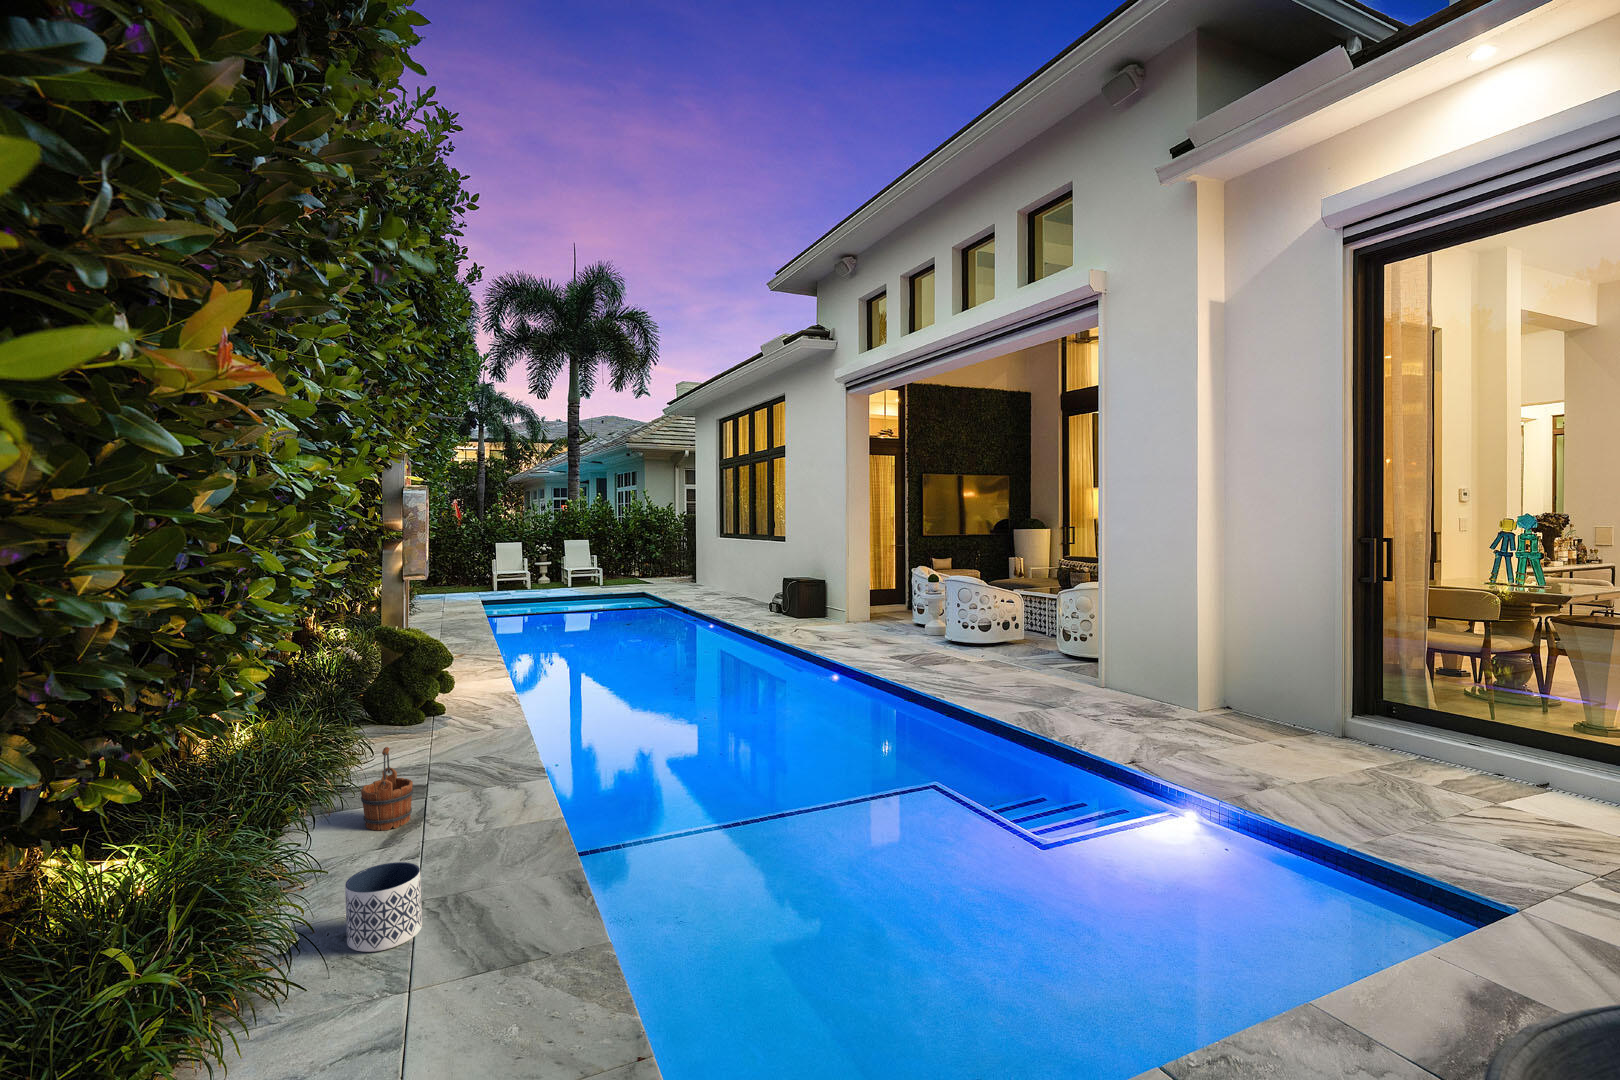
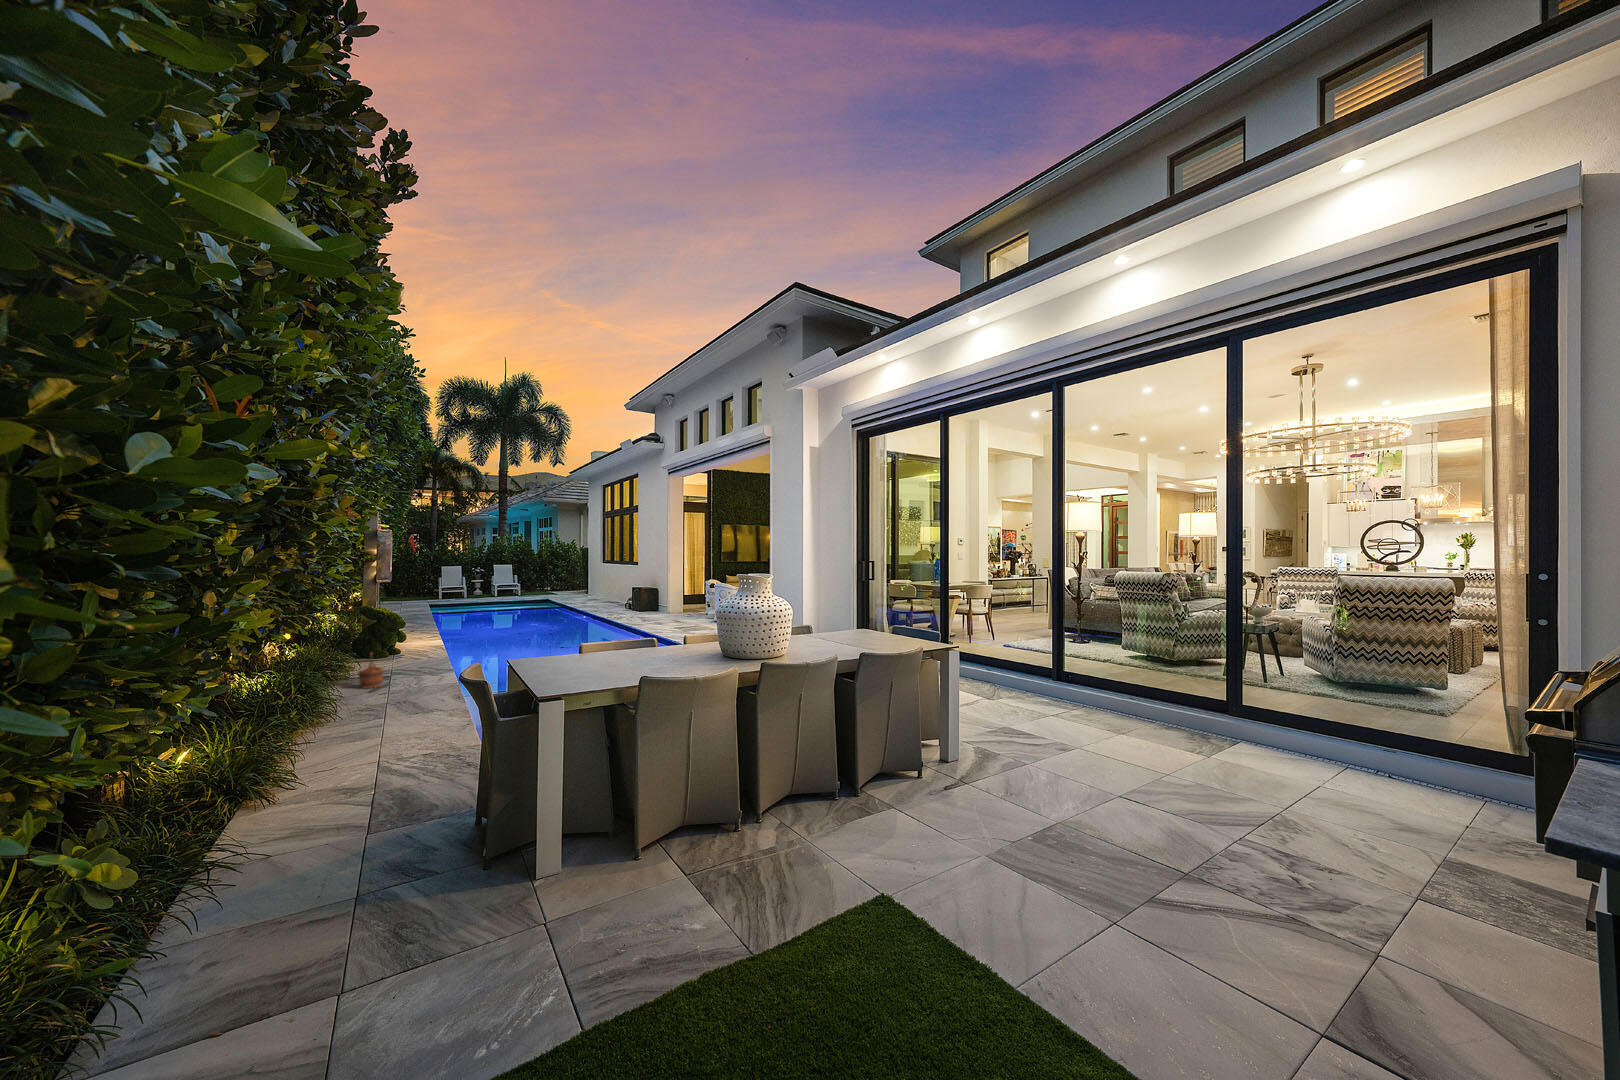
planter: present [345,862,422,952] -> none [357,684,389,713]

